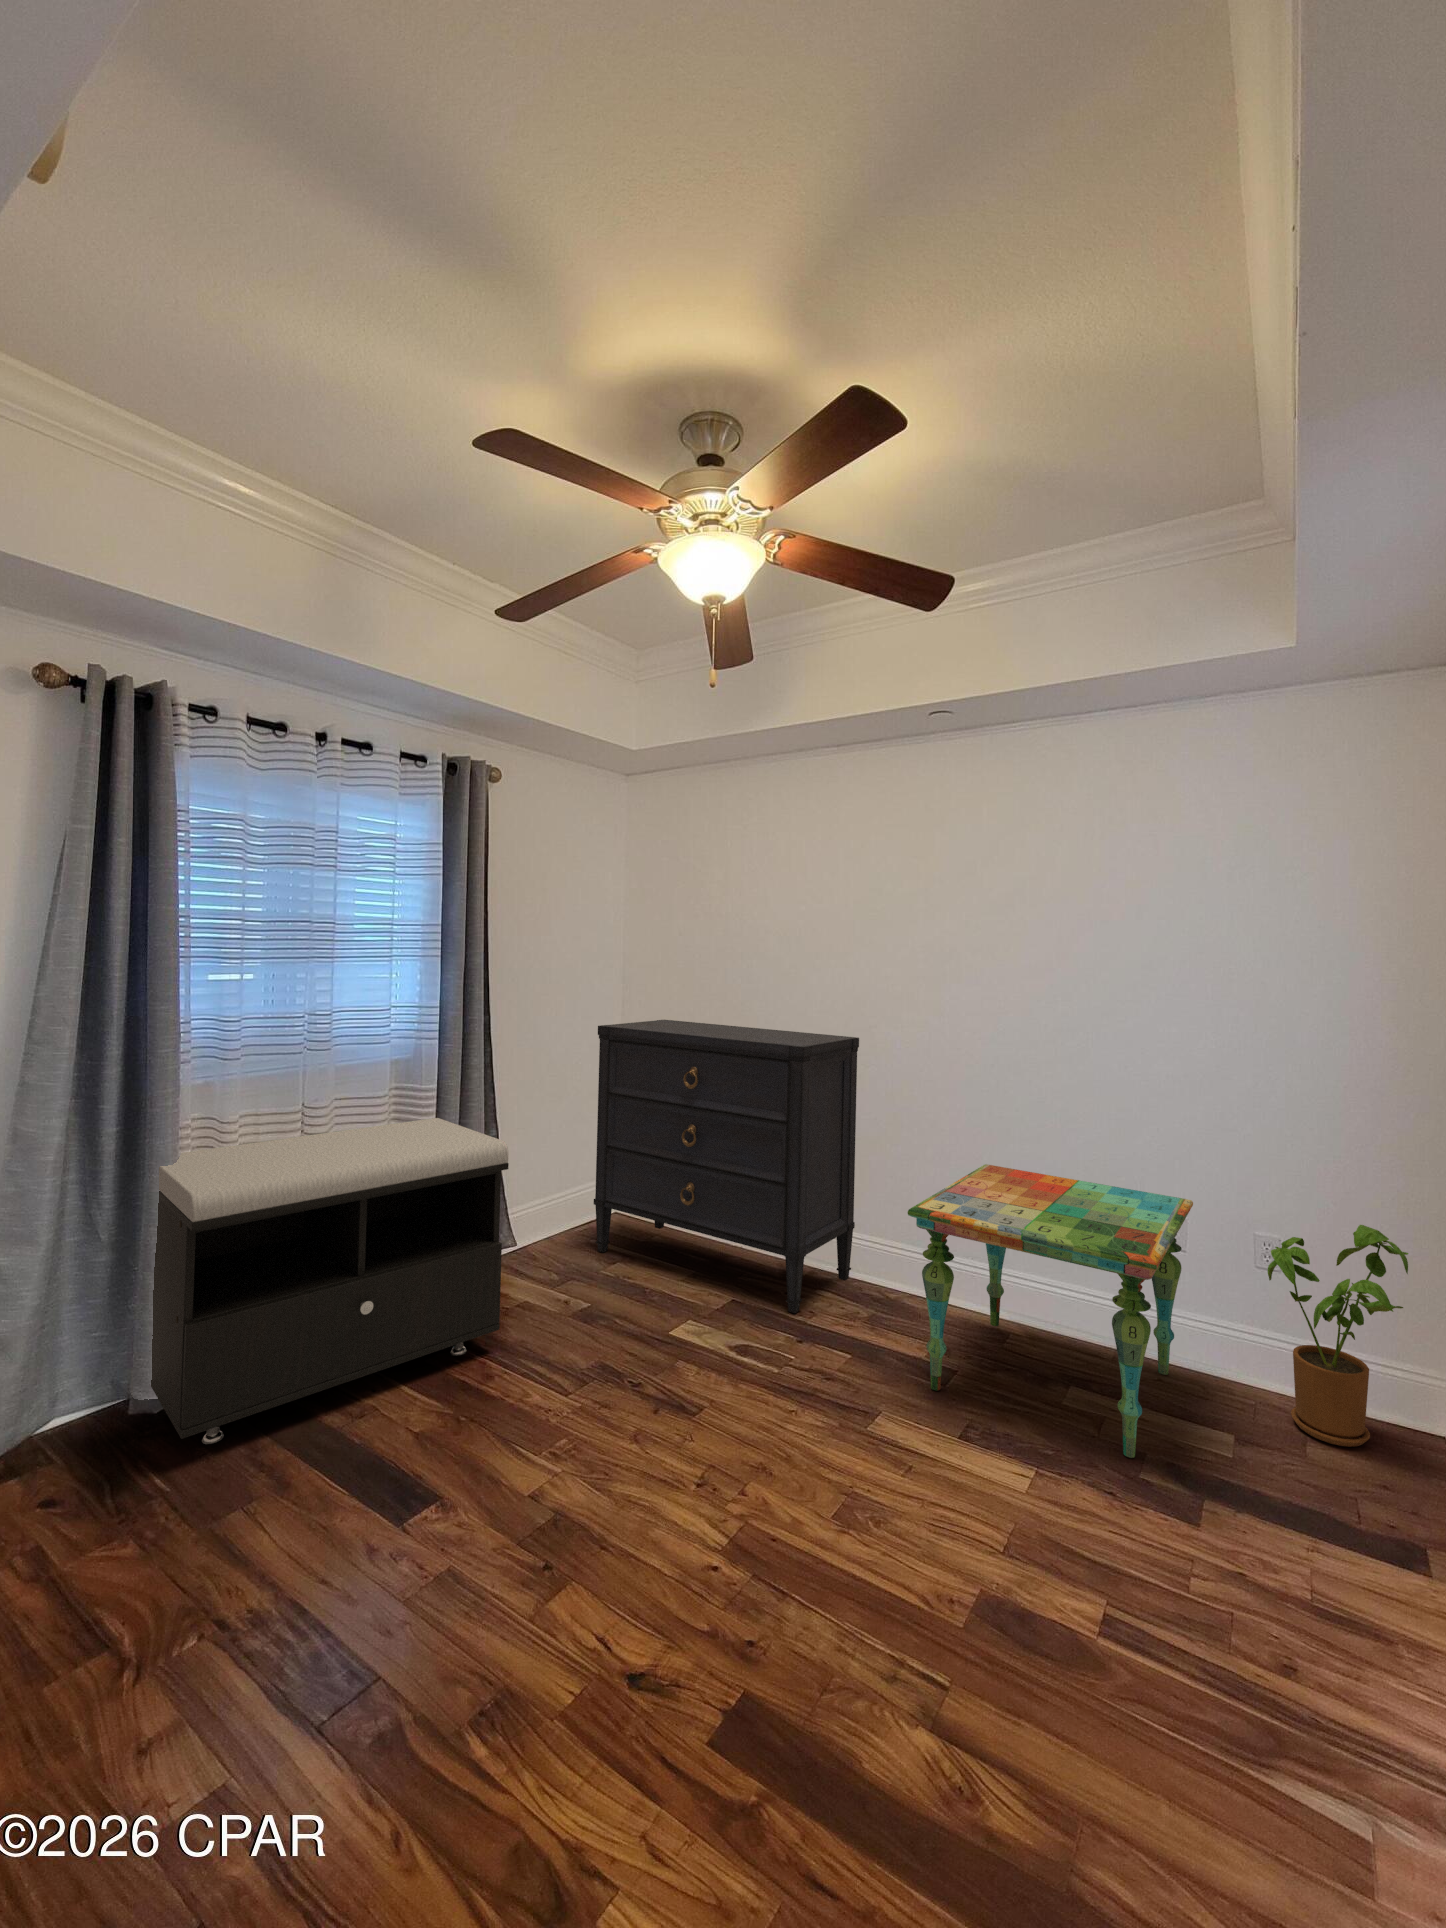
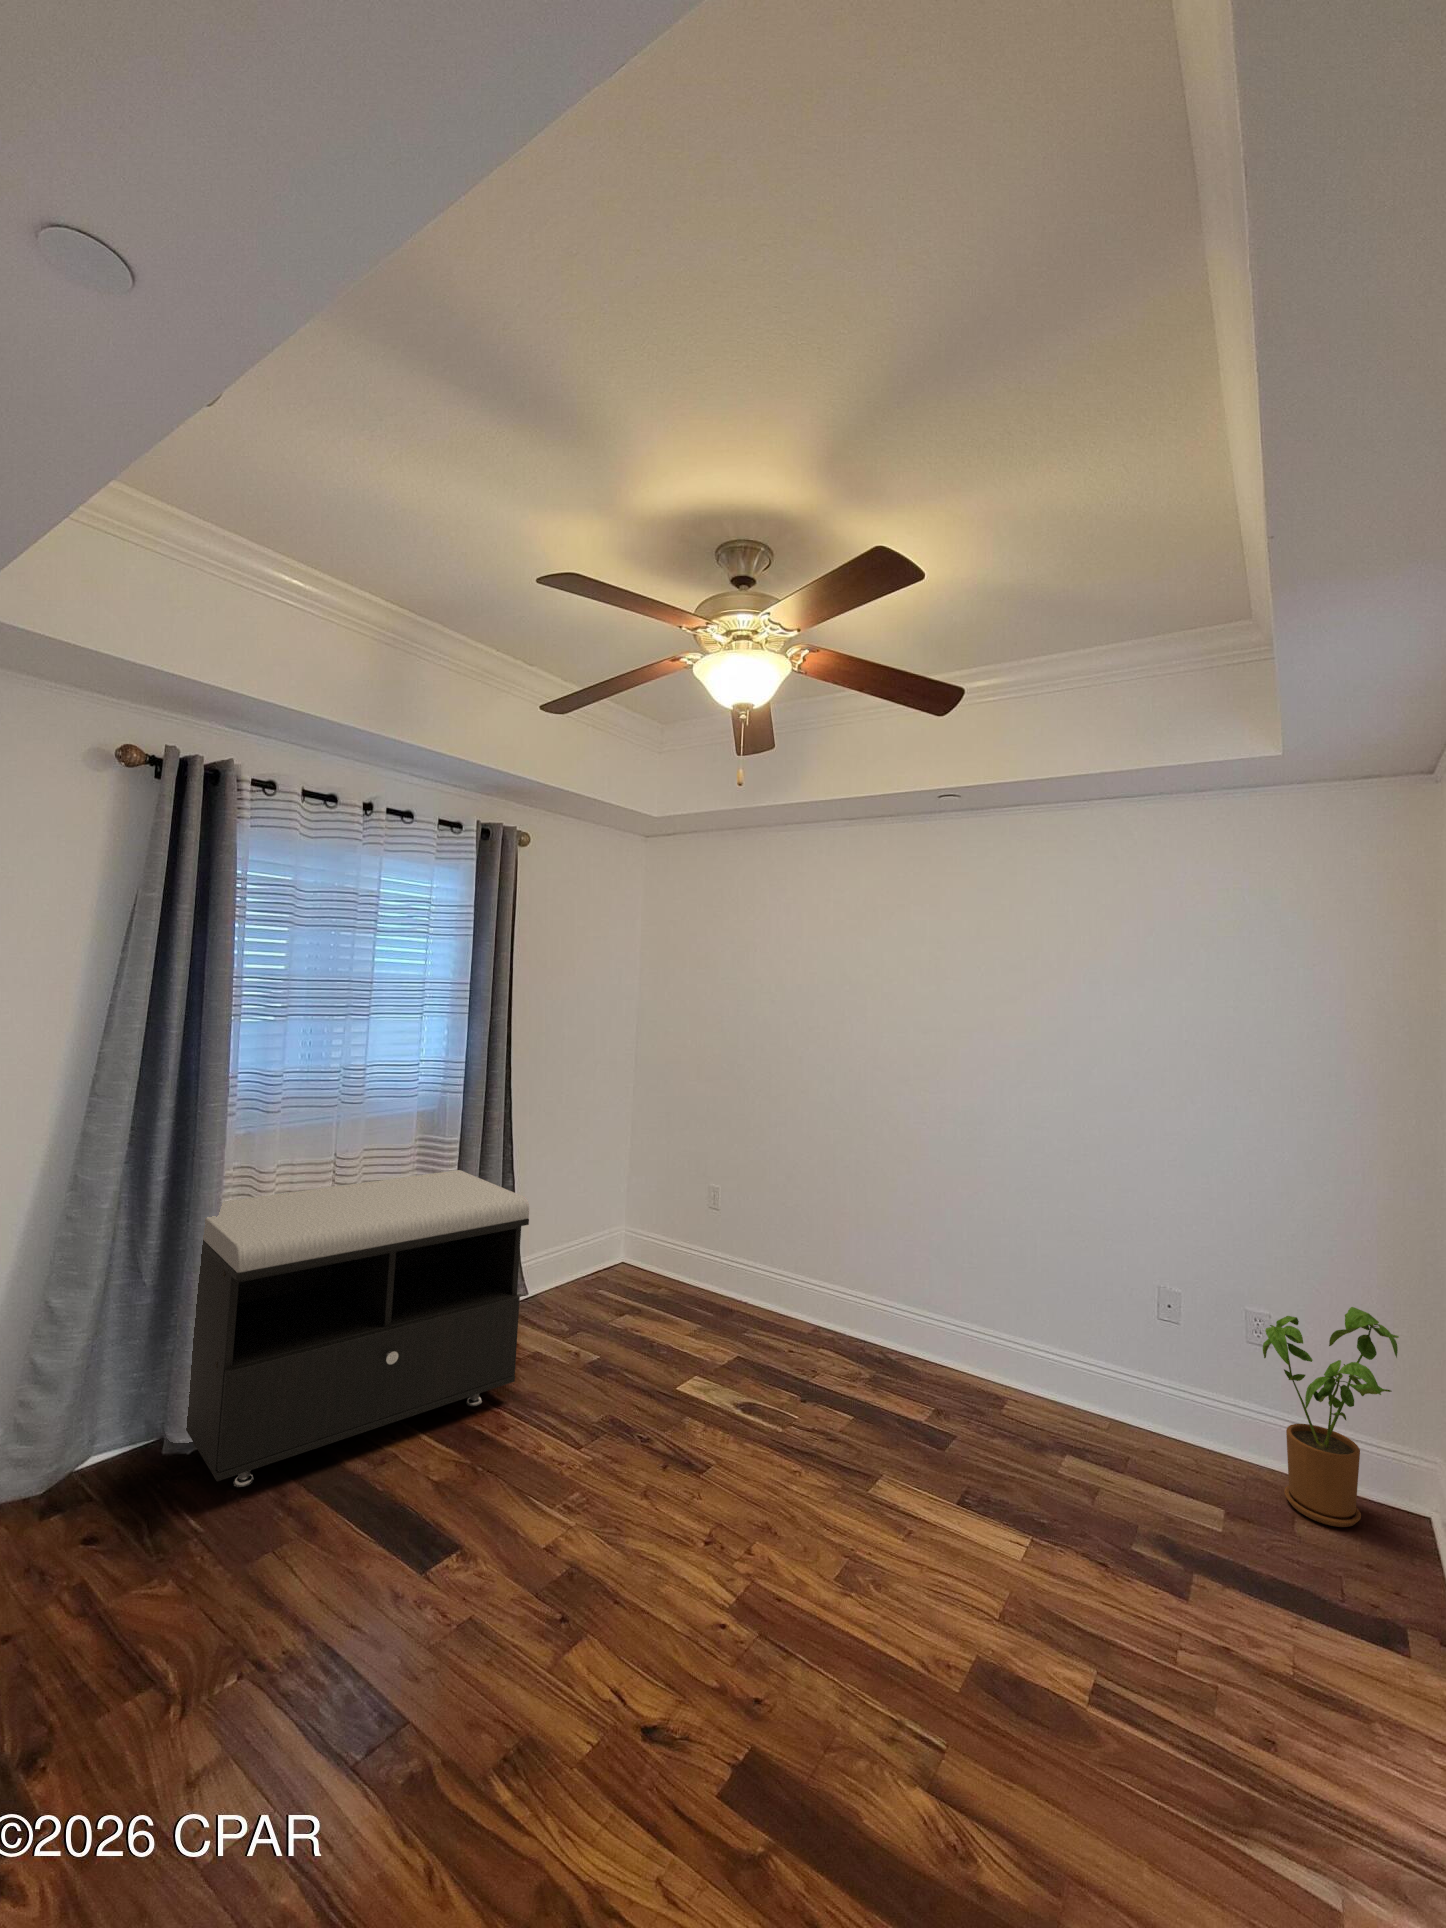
dresser: present [594,1020,859,1313] -> none [605,1074,868,1374]
side table: present [908,1164,1193,1458] -> none [913,1231,1191,1531]

